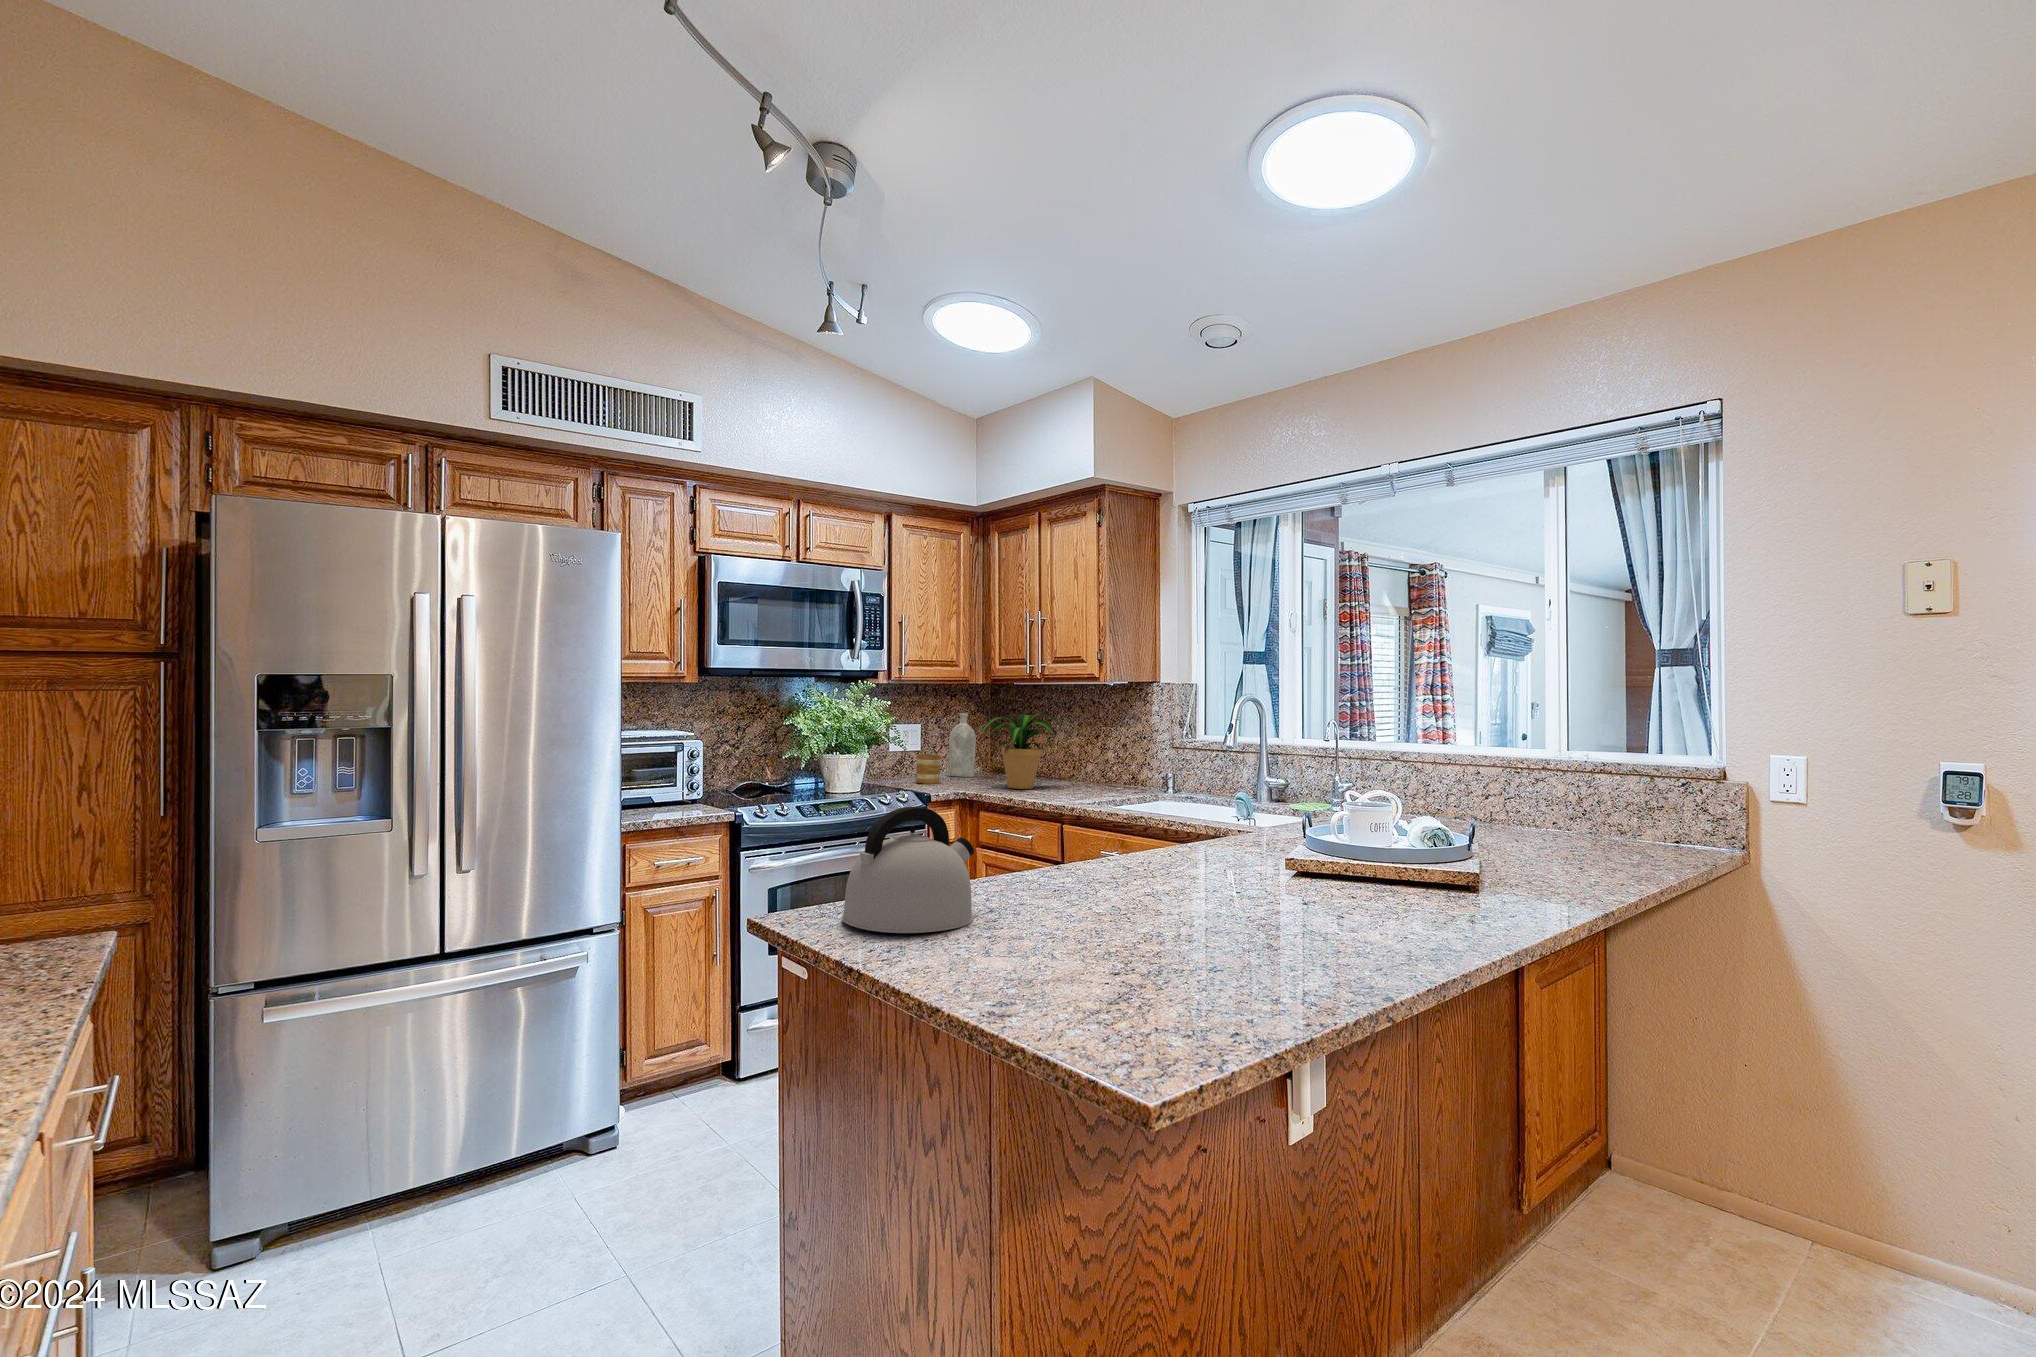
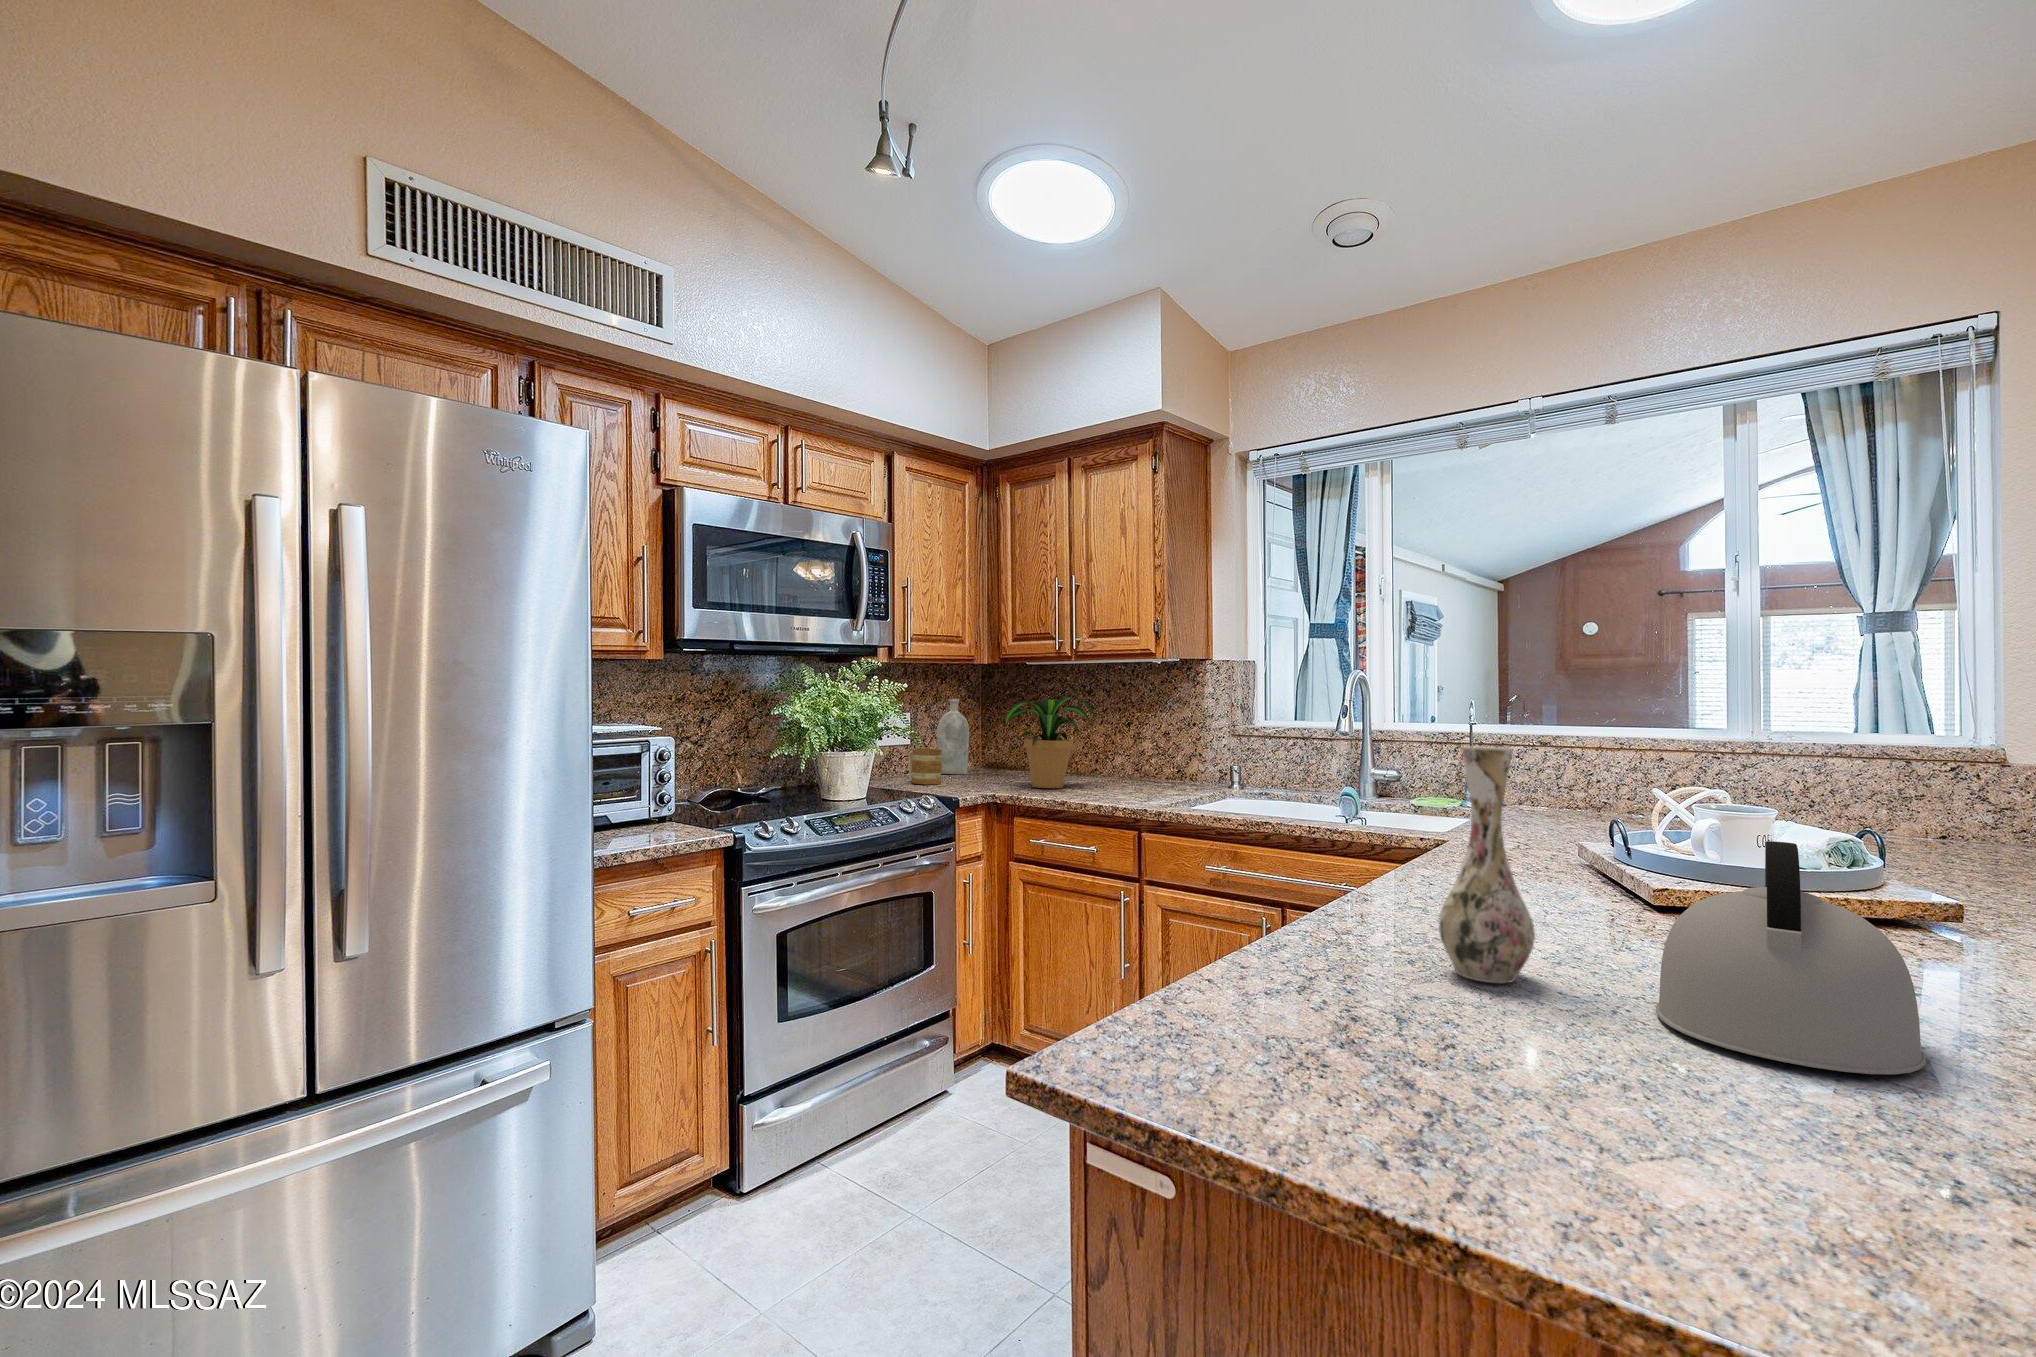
vase: none [1059,752,1114,901] -> present [1439,746,1535,983]
kettle: present [842,807,974,933] -> present [1656,841,1926,1075]

